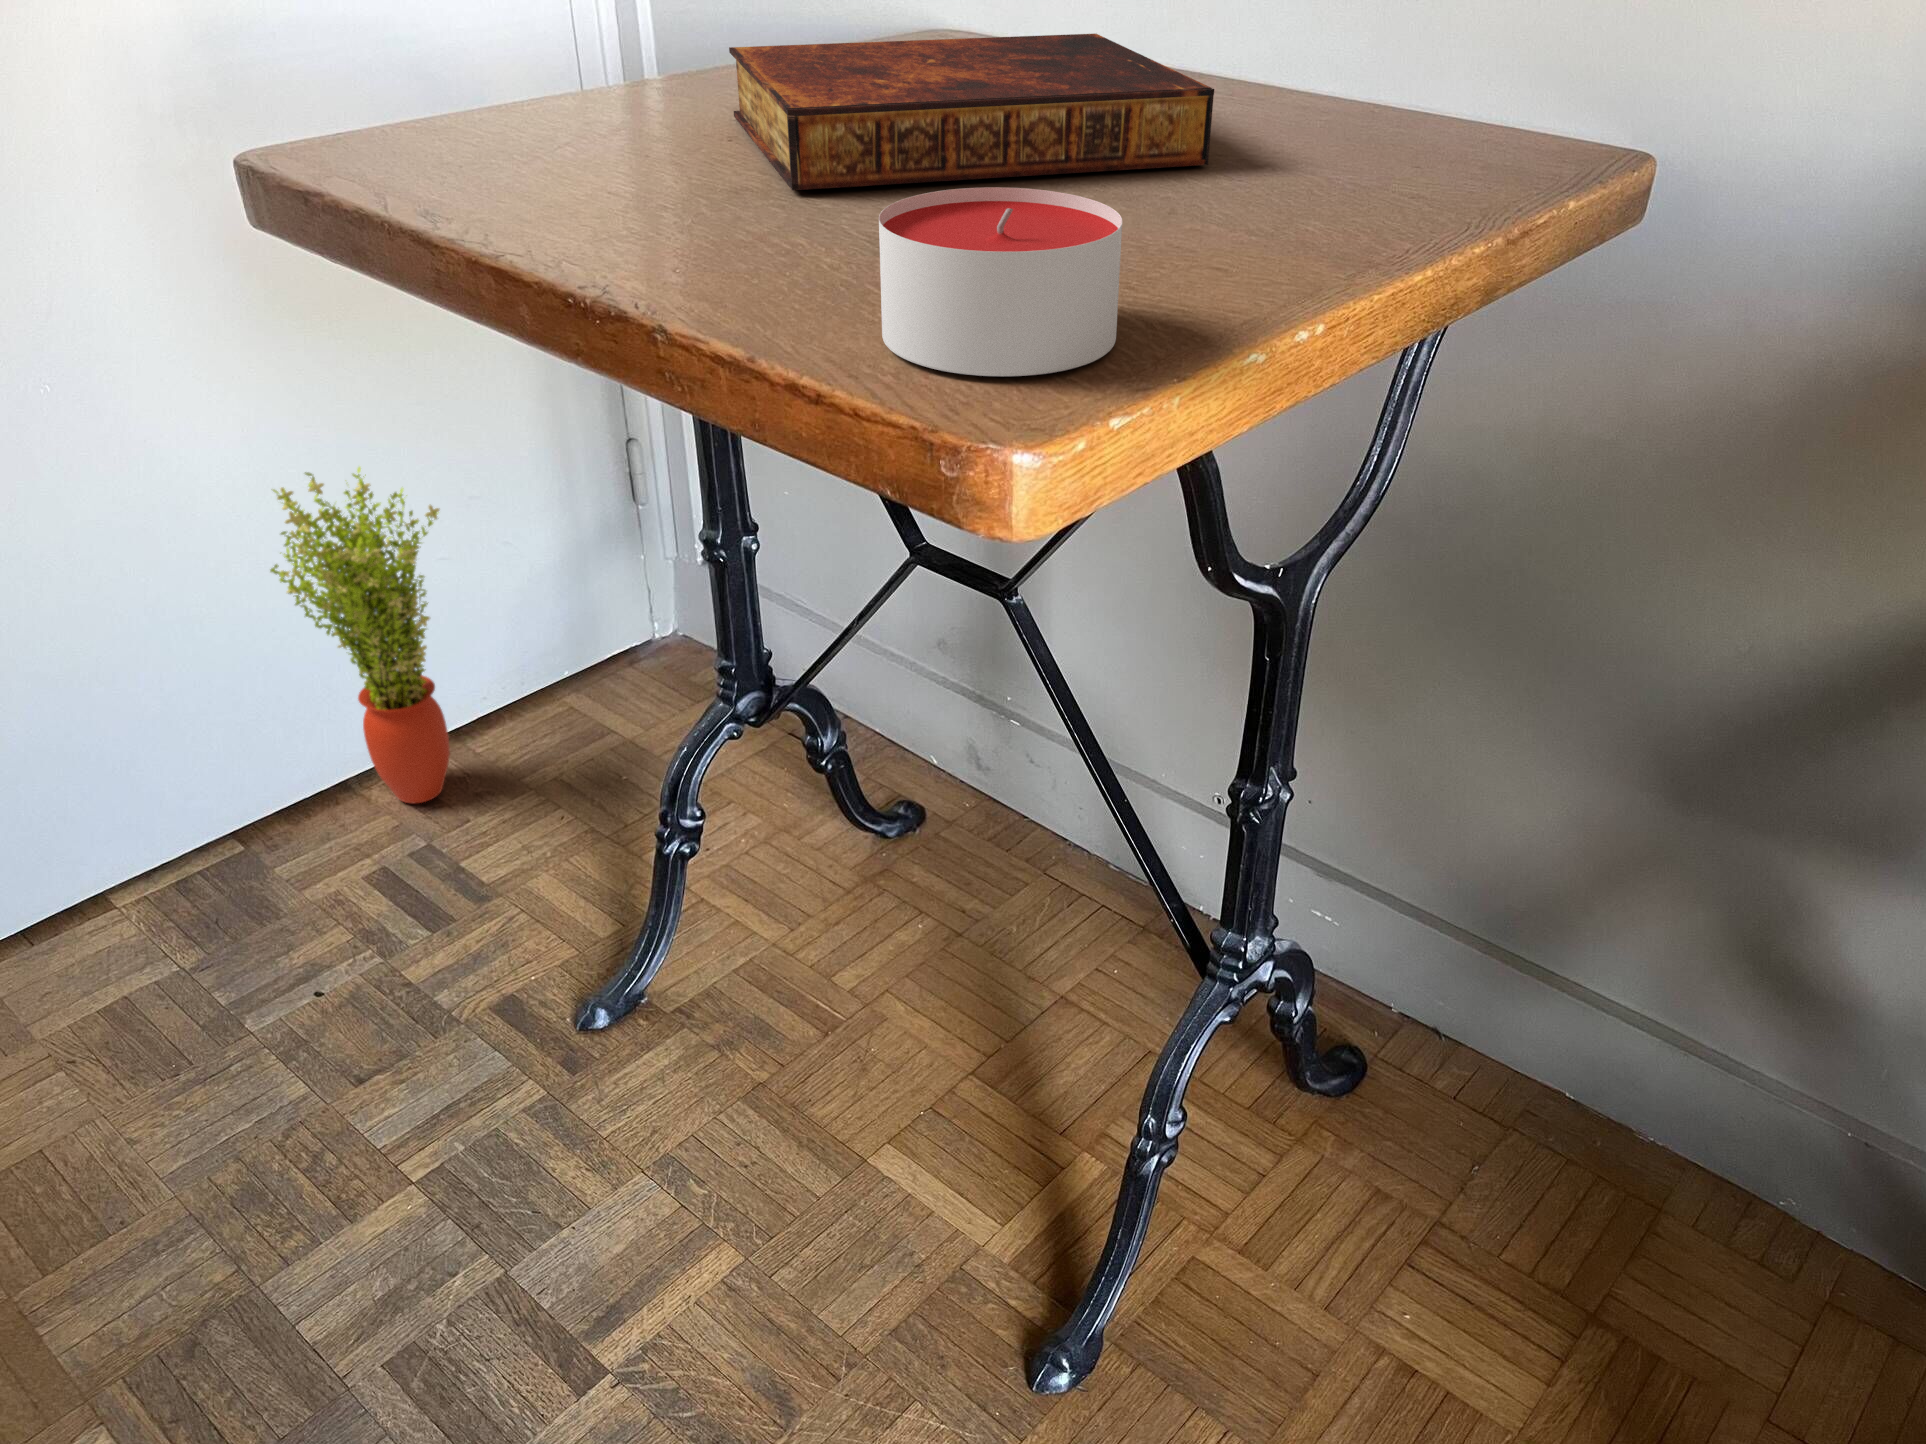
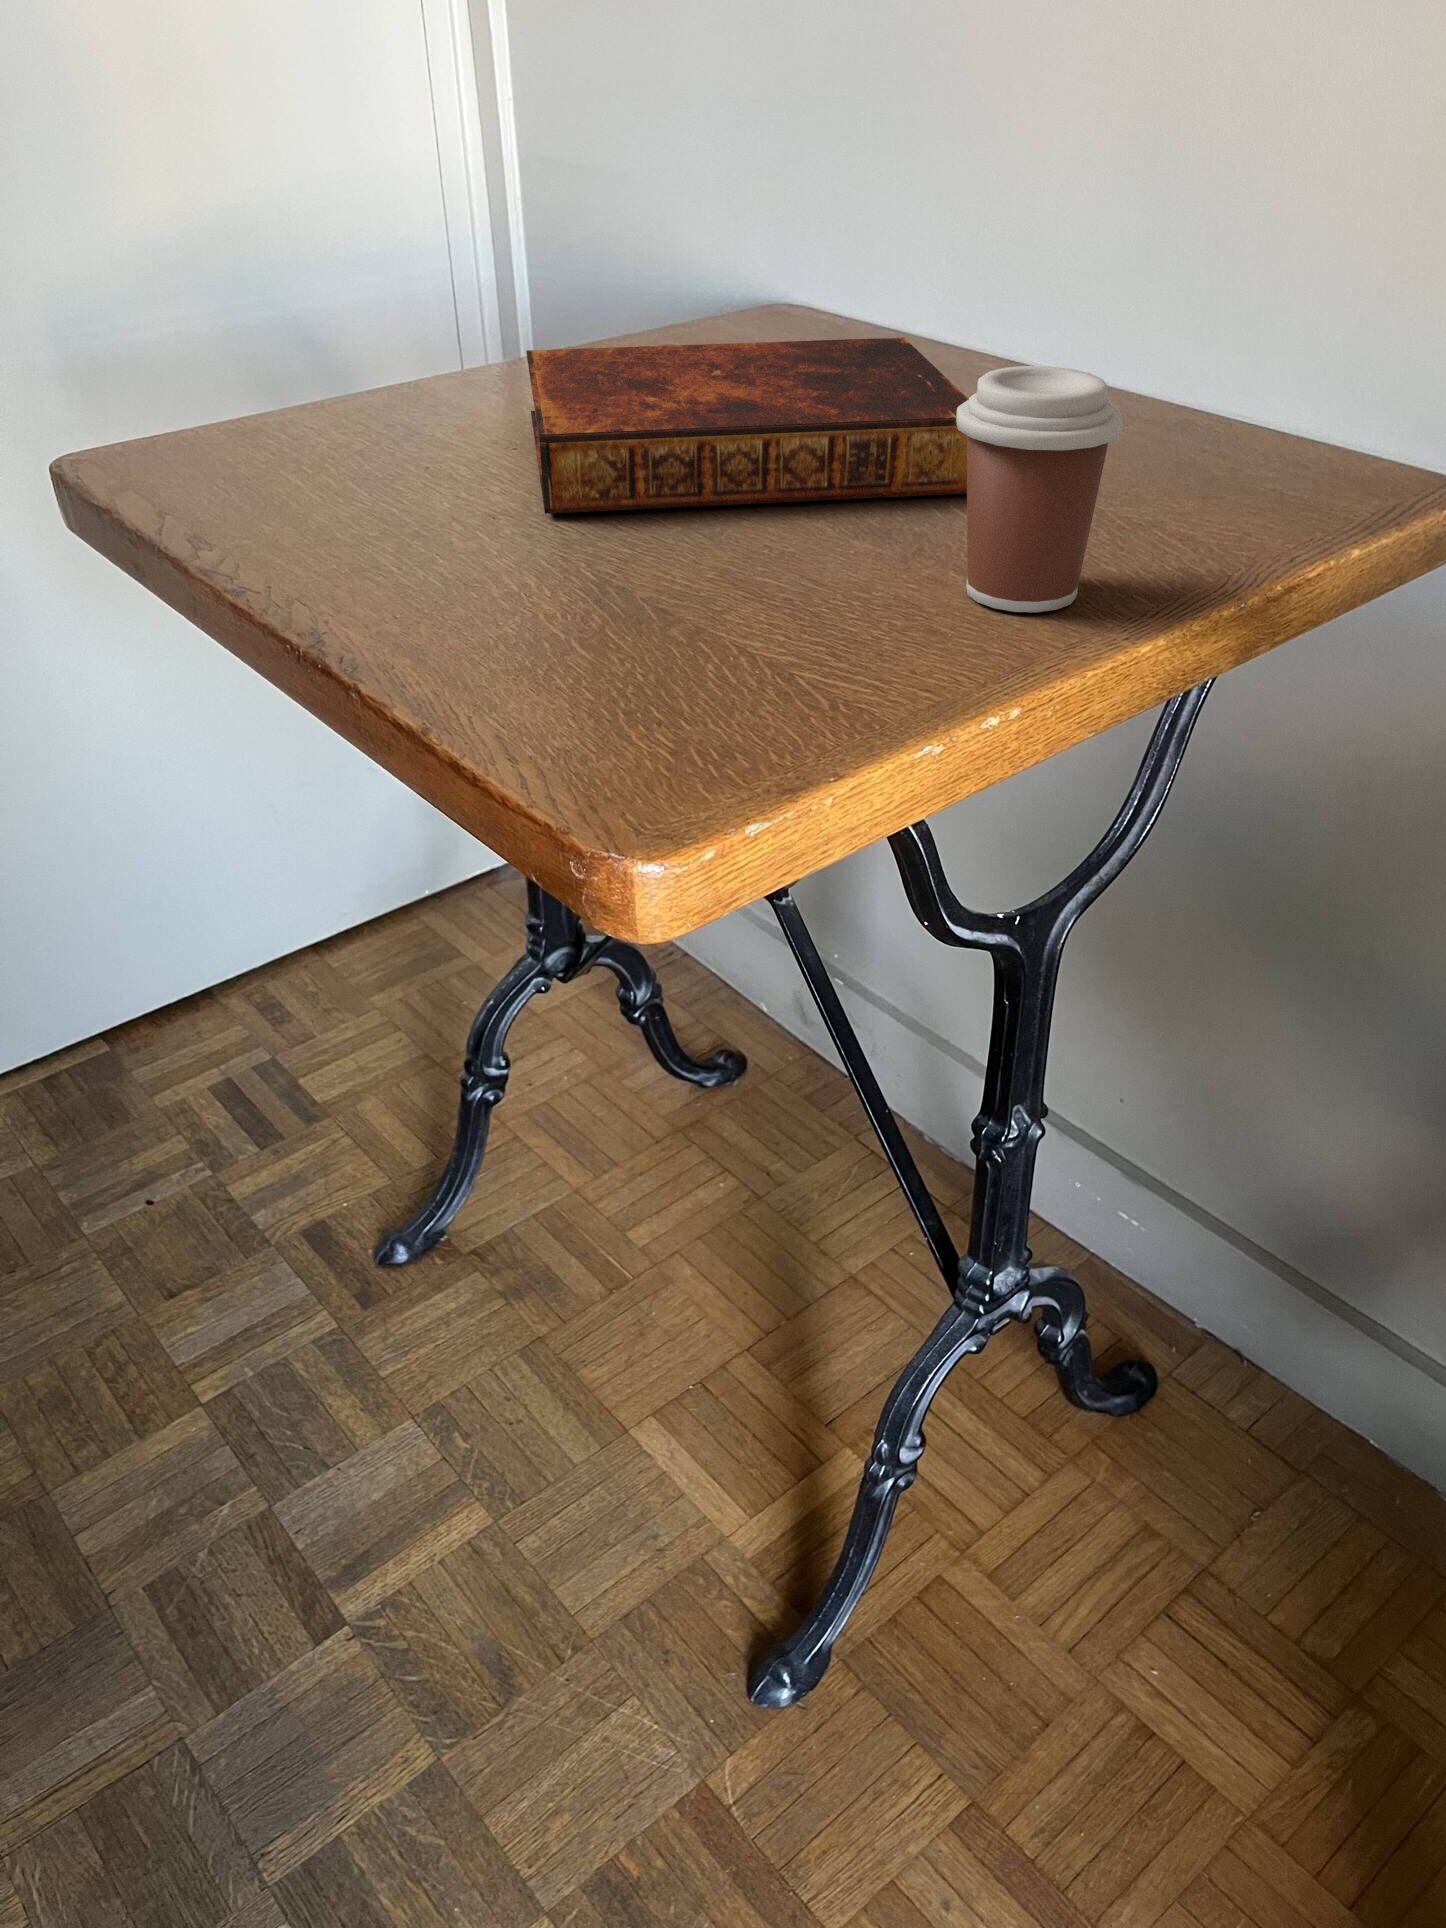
coffee cup: none [1221,15,1382,251] -> present [956,366,1124,612]
candle: present [879,187,1122,376] -> none [542,555,793,767]
potted plant: present [270,467,450,803] -> none [135,701,304,1018]

